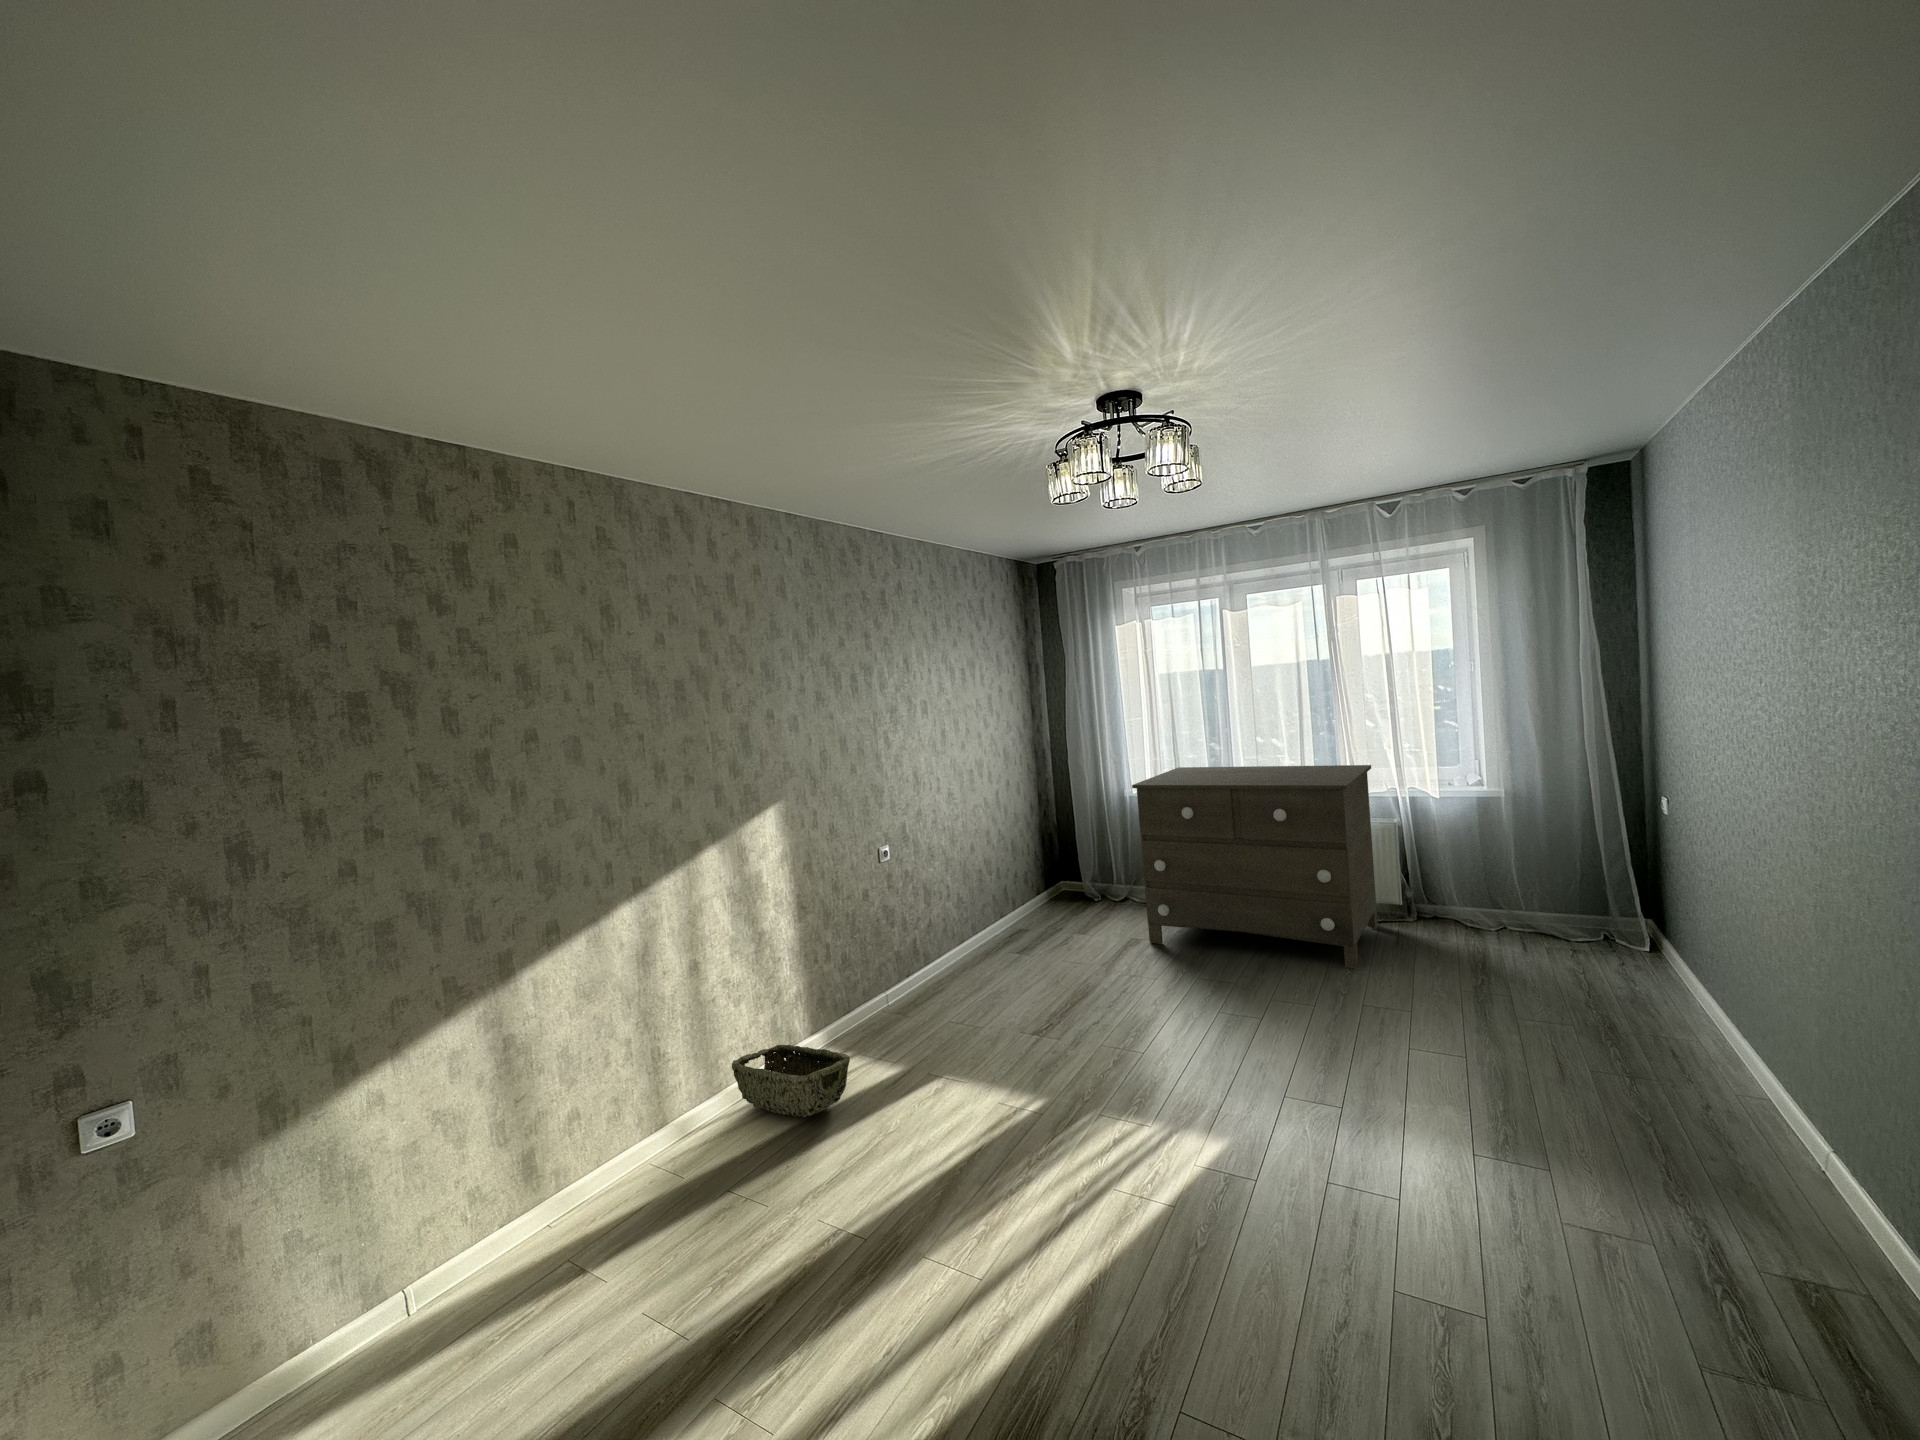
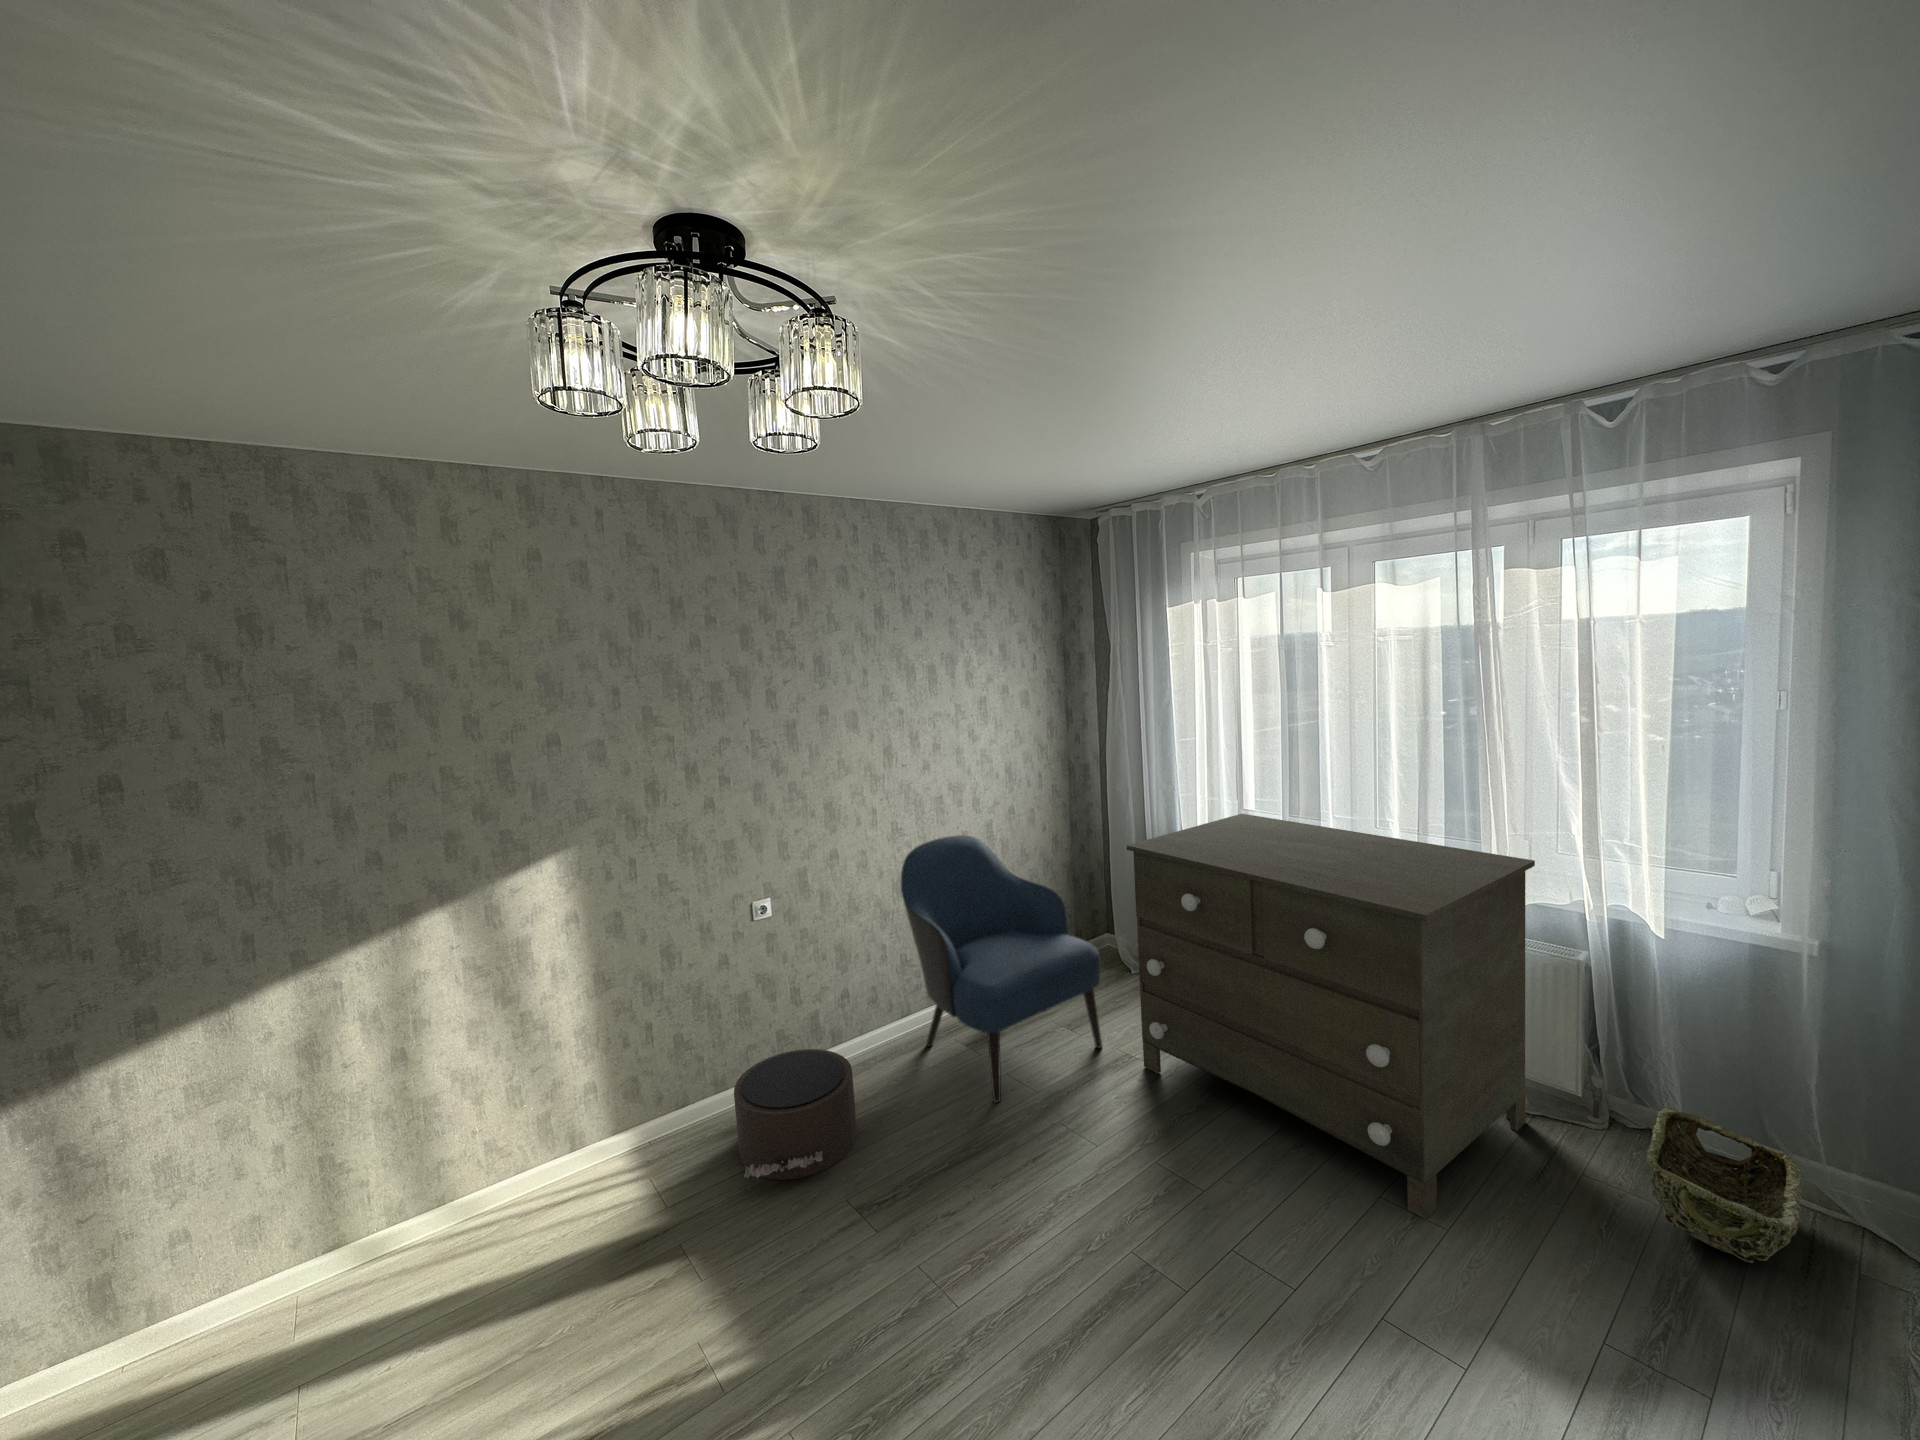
armchair: none [960,801,1113,975] -> present [901,835,1102,1102]
pouf: none [893,954,994,1037] -> present [734,1049,857,1180]
woven basket: present [732,1045,850,1117] -> present [1647,1108,1802,1263]

